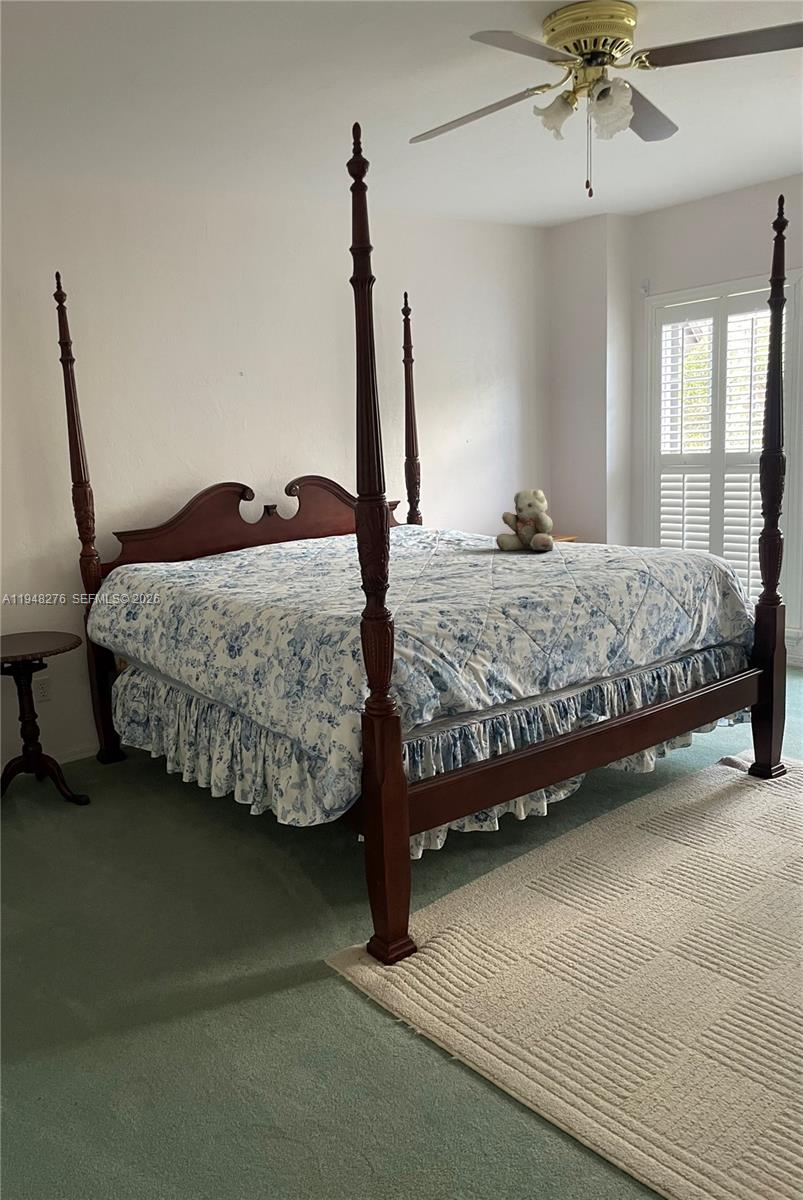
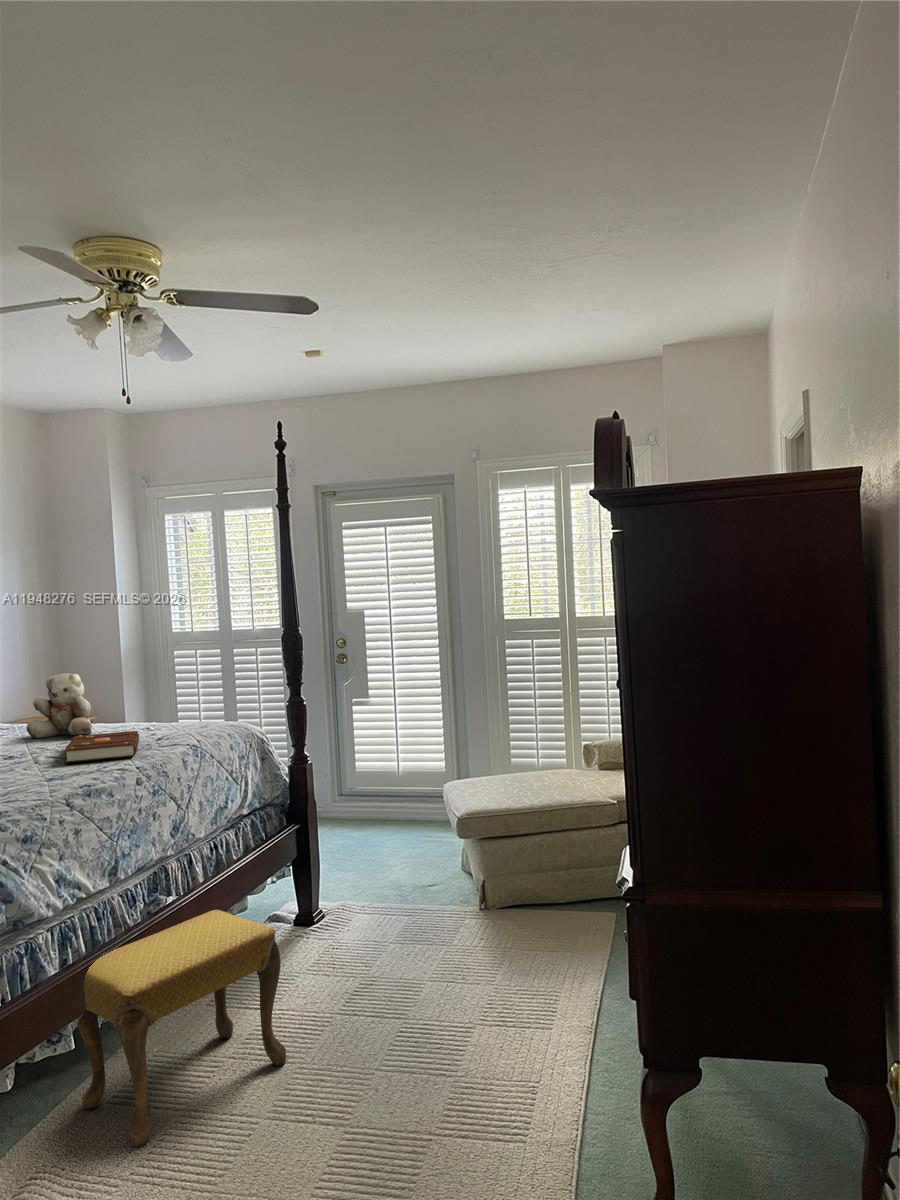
book: none [515,549,592,574] -> present [64,731,139,763]
footstool: none [498,738,703,934] -> present [77,910,286,1147]

